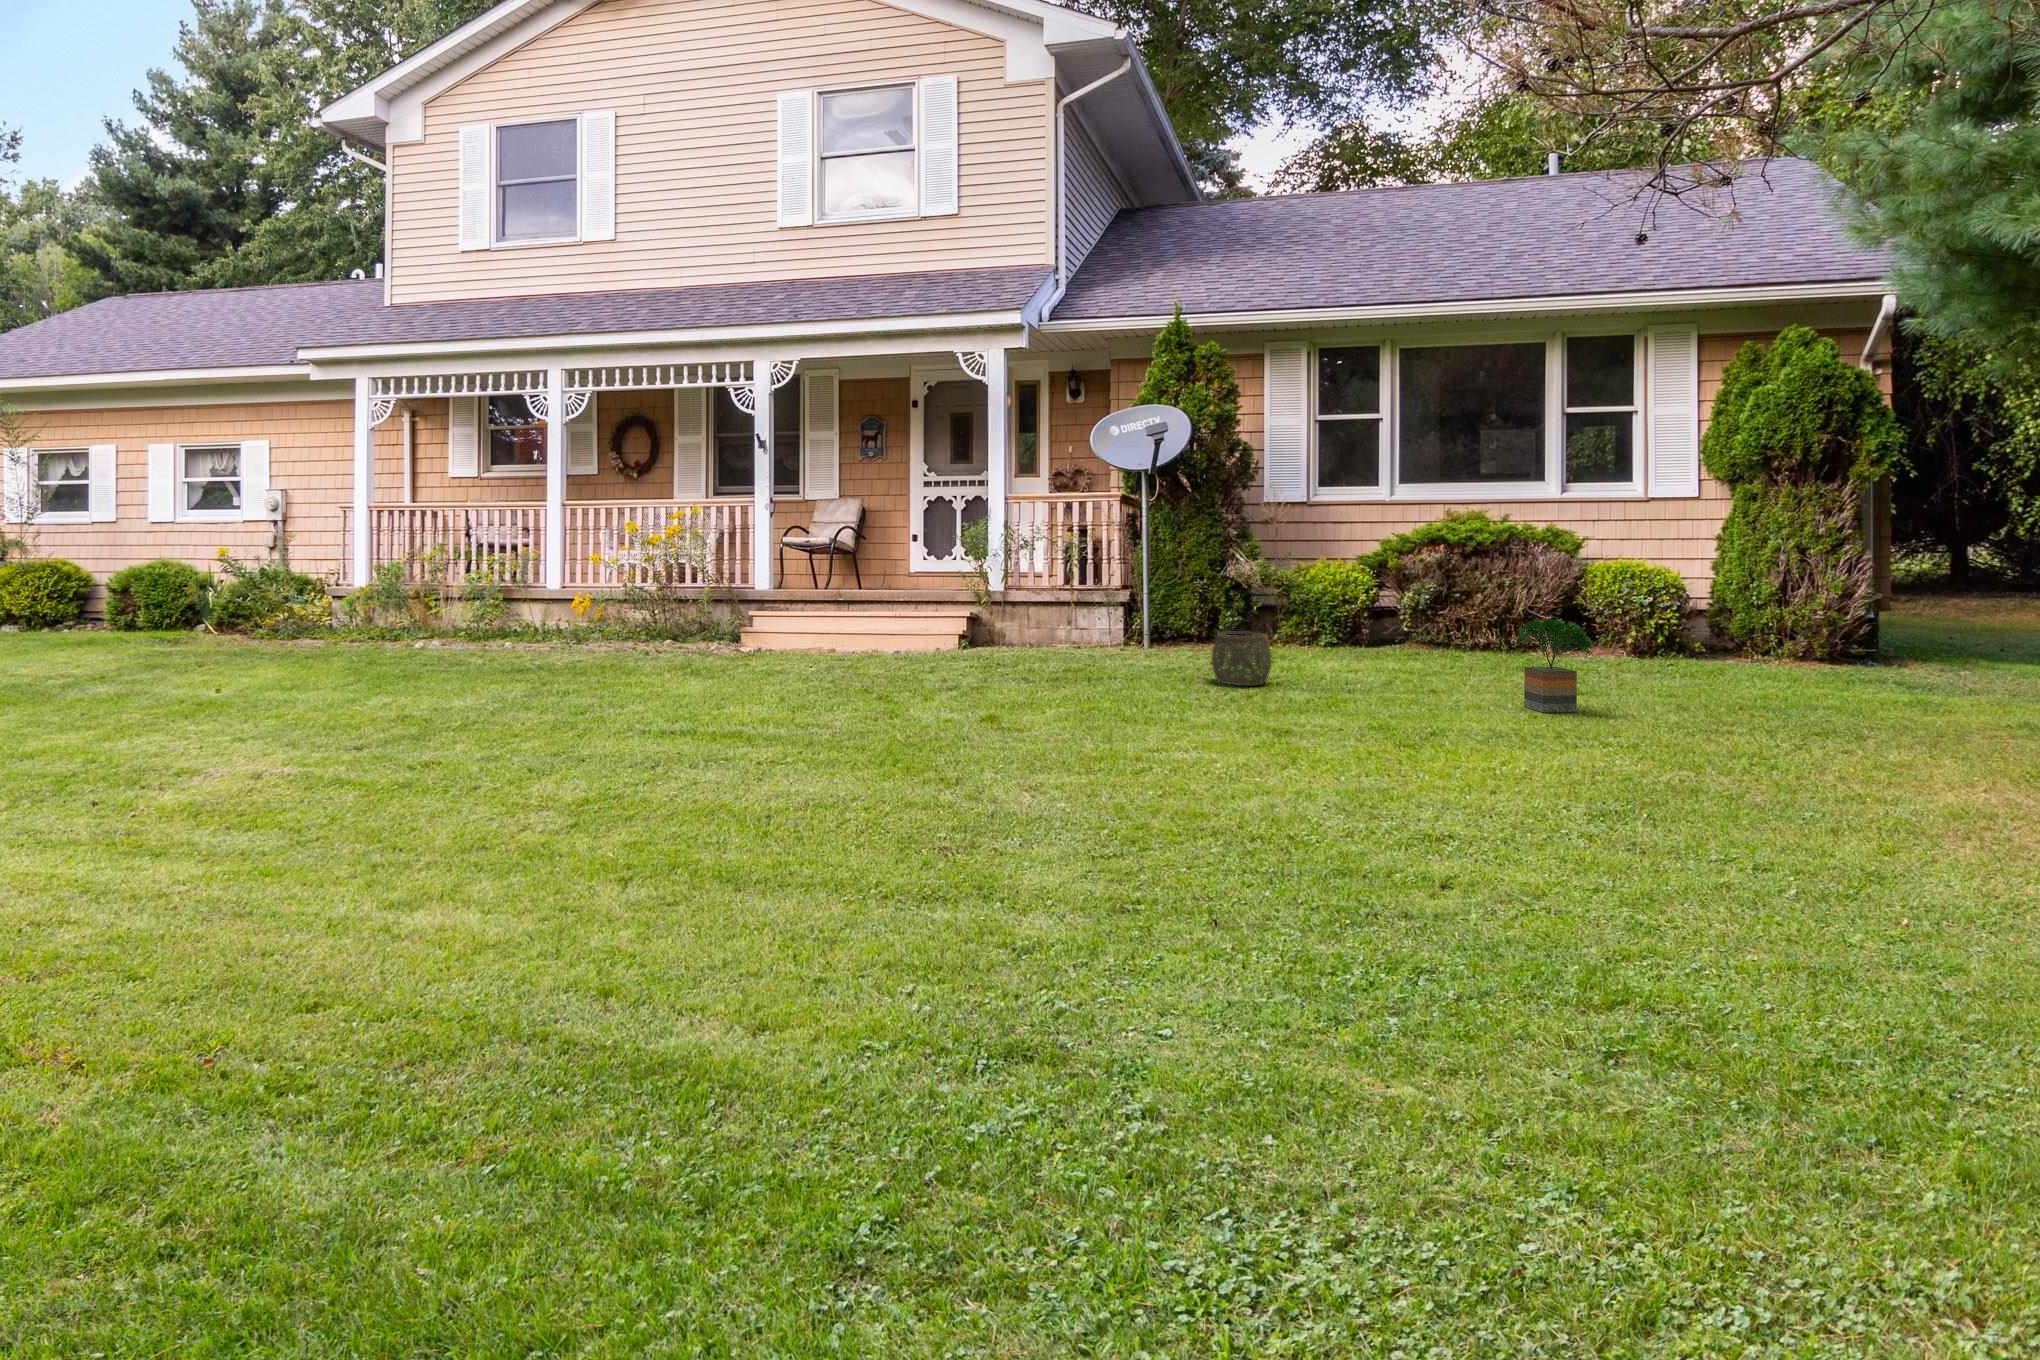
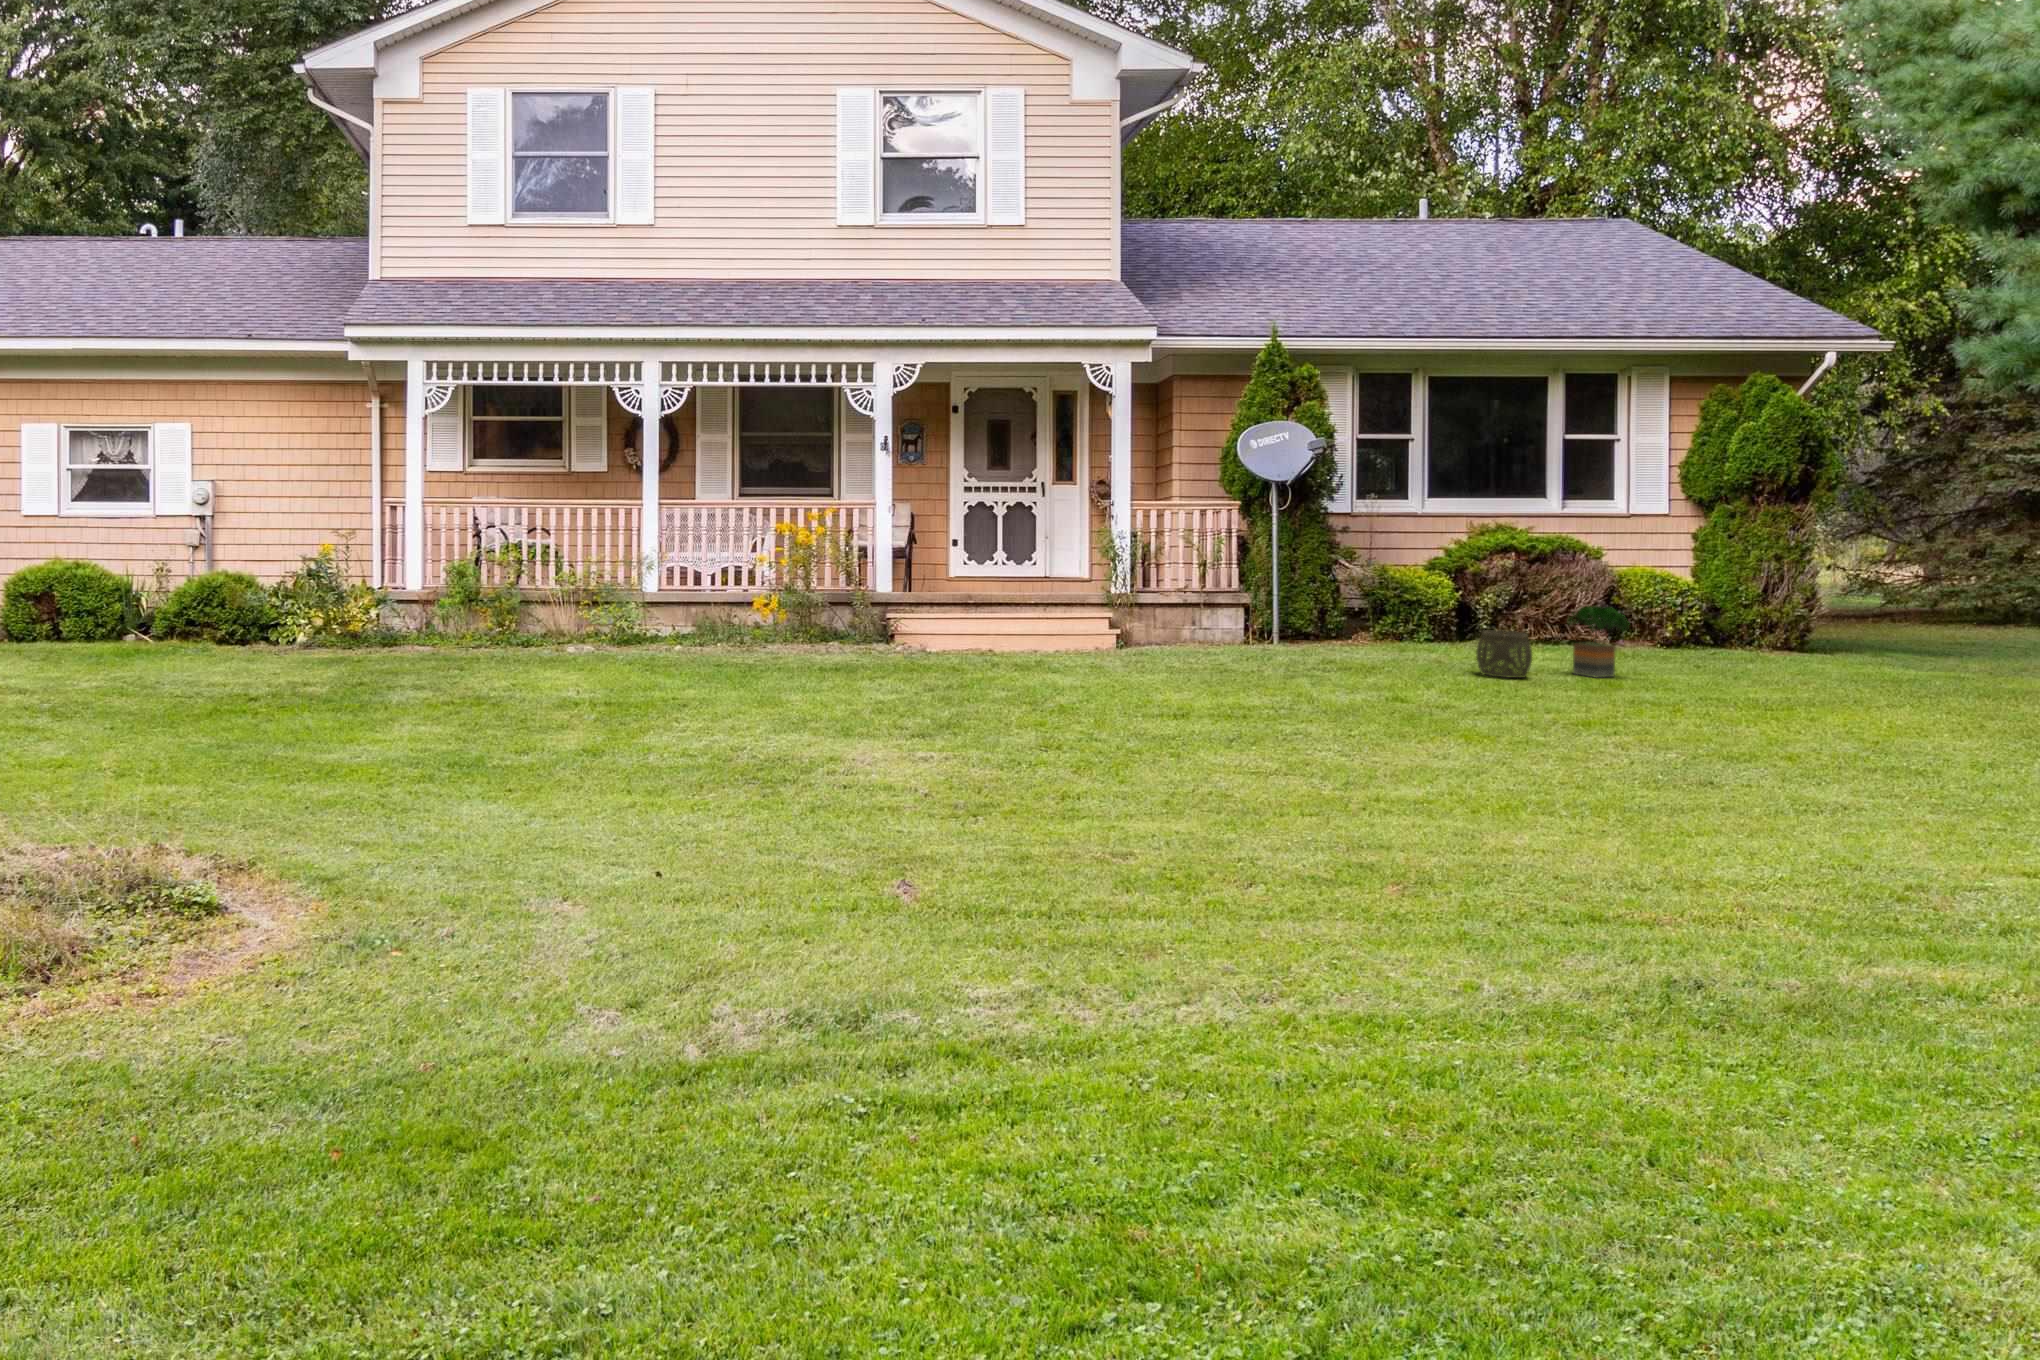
potted tree: present [1518,619,1593,712] -> present [1569,605,1627,678]

